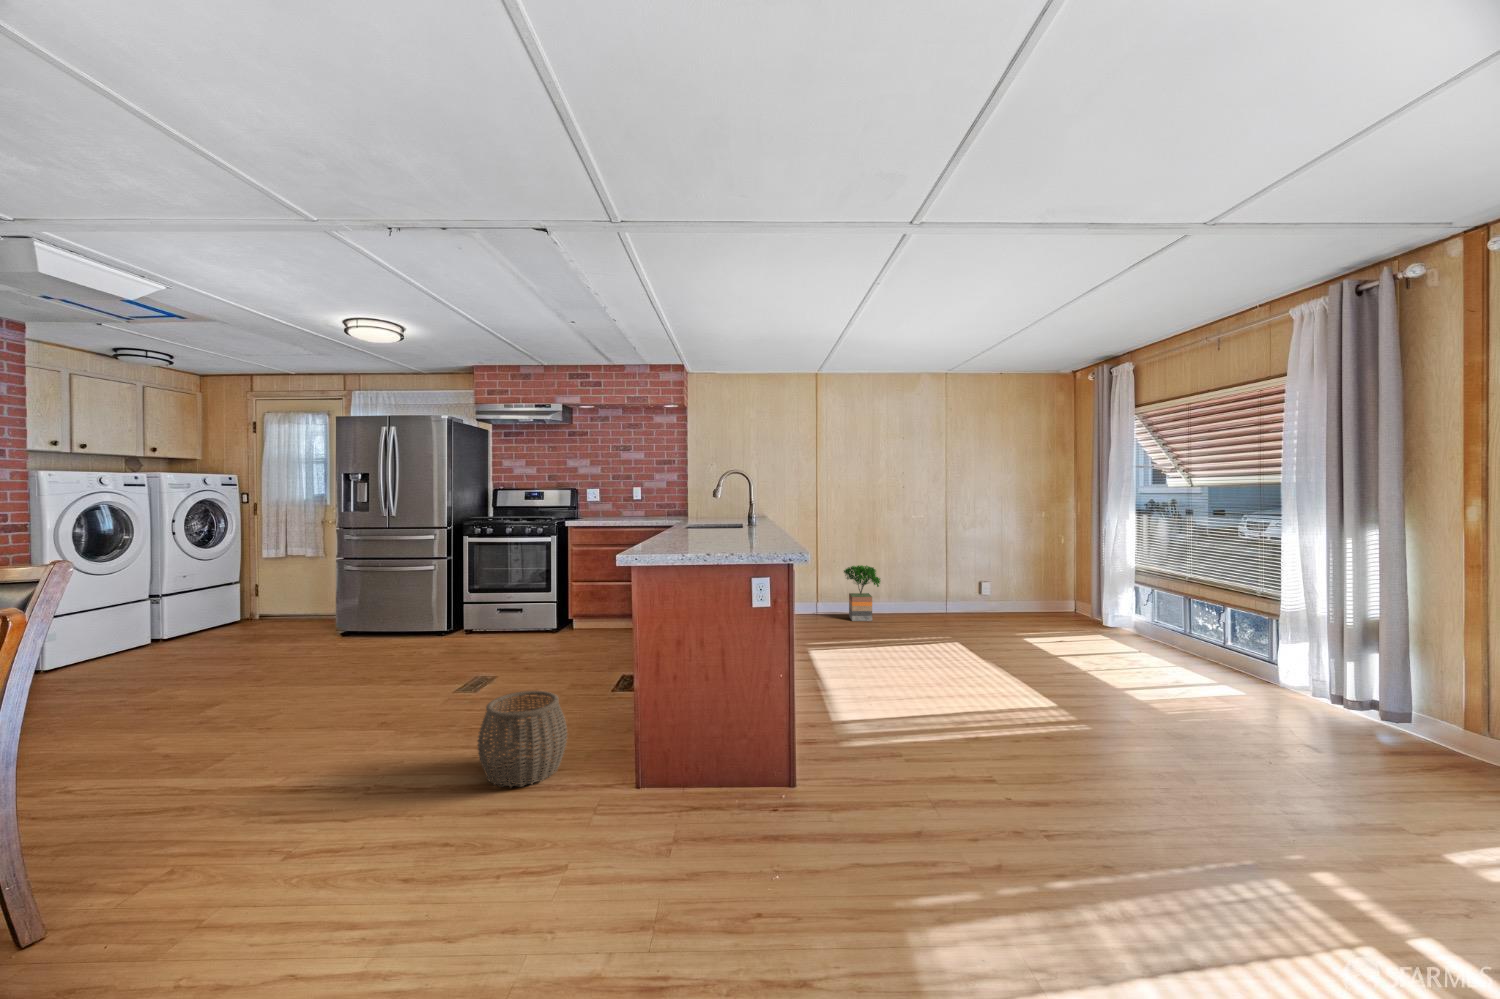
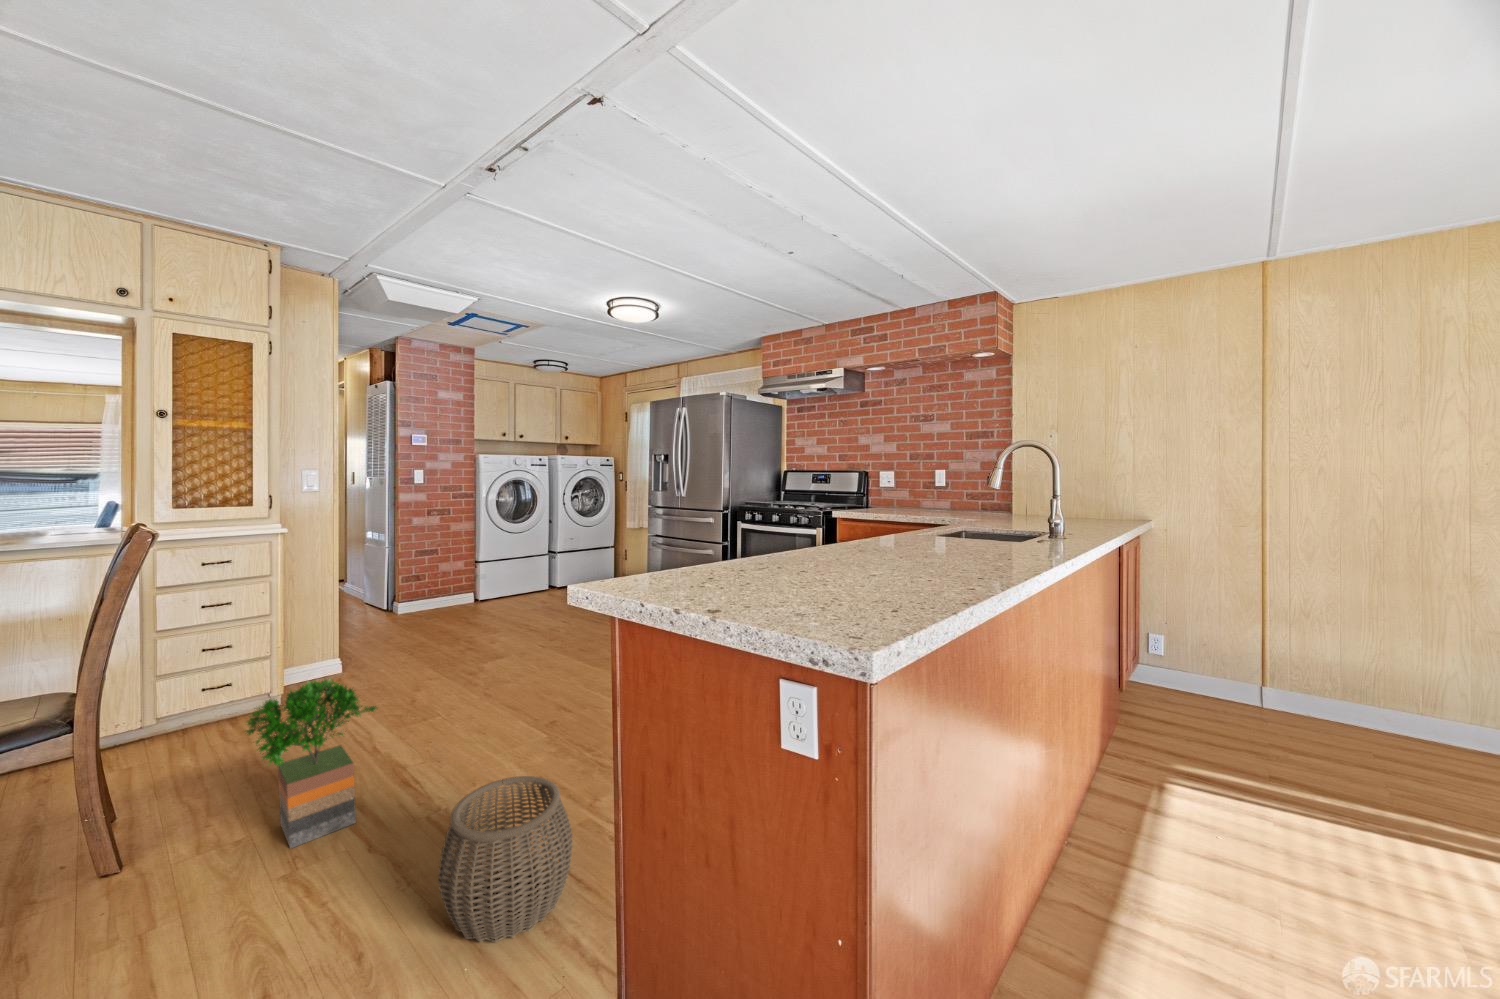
potted tree: present [844,565,880,621] -> present [245,679,378,848]

